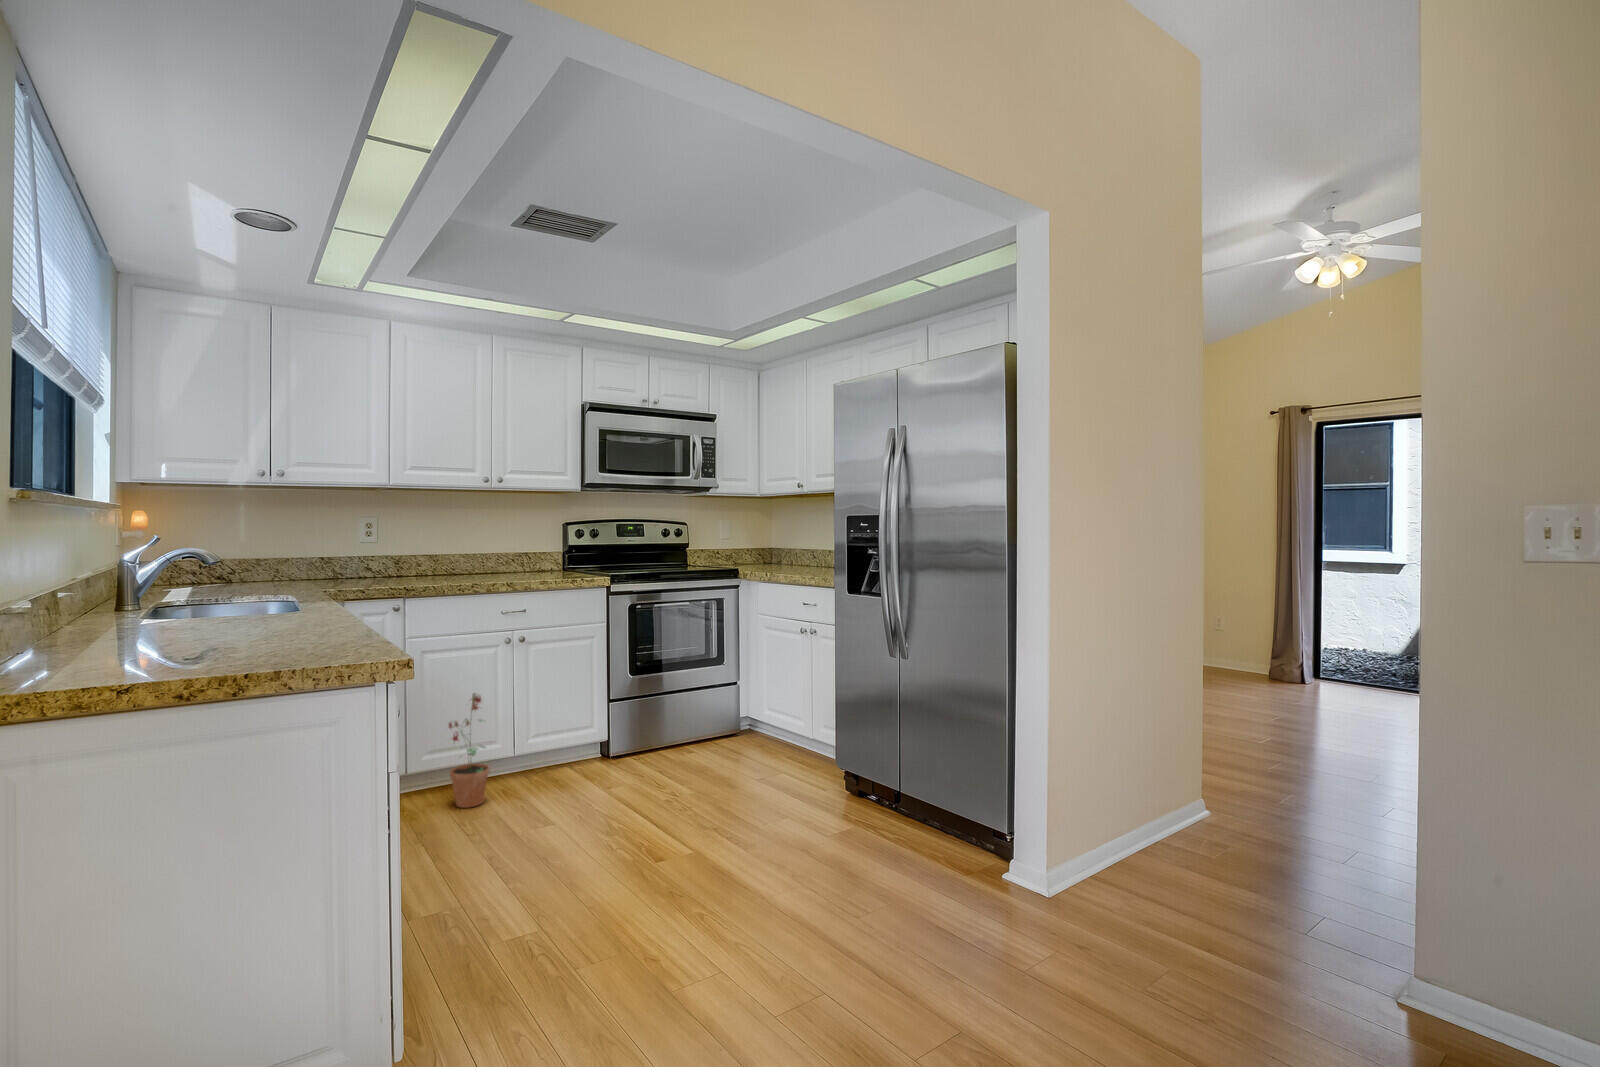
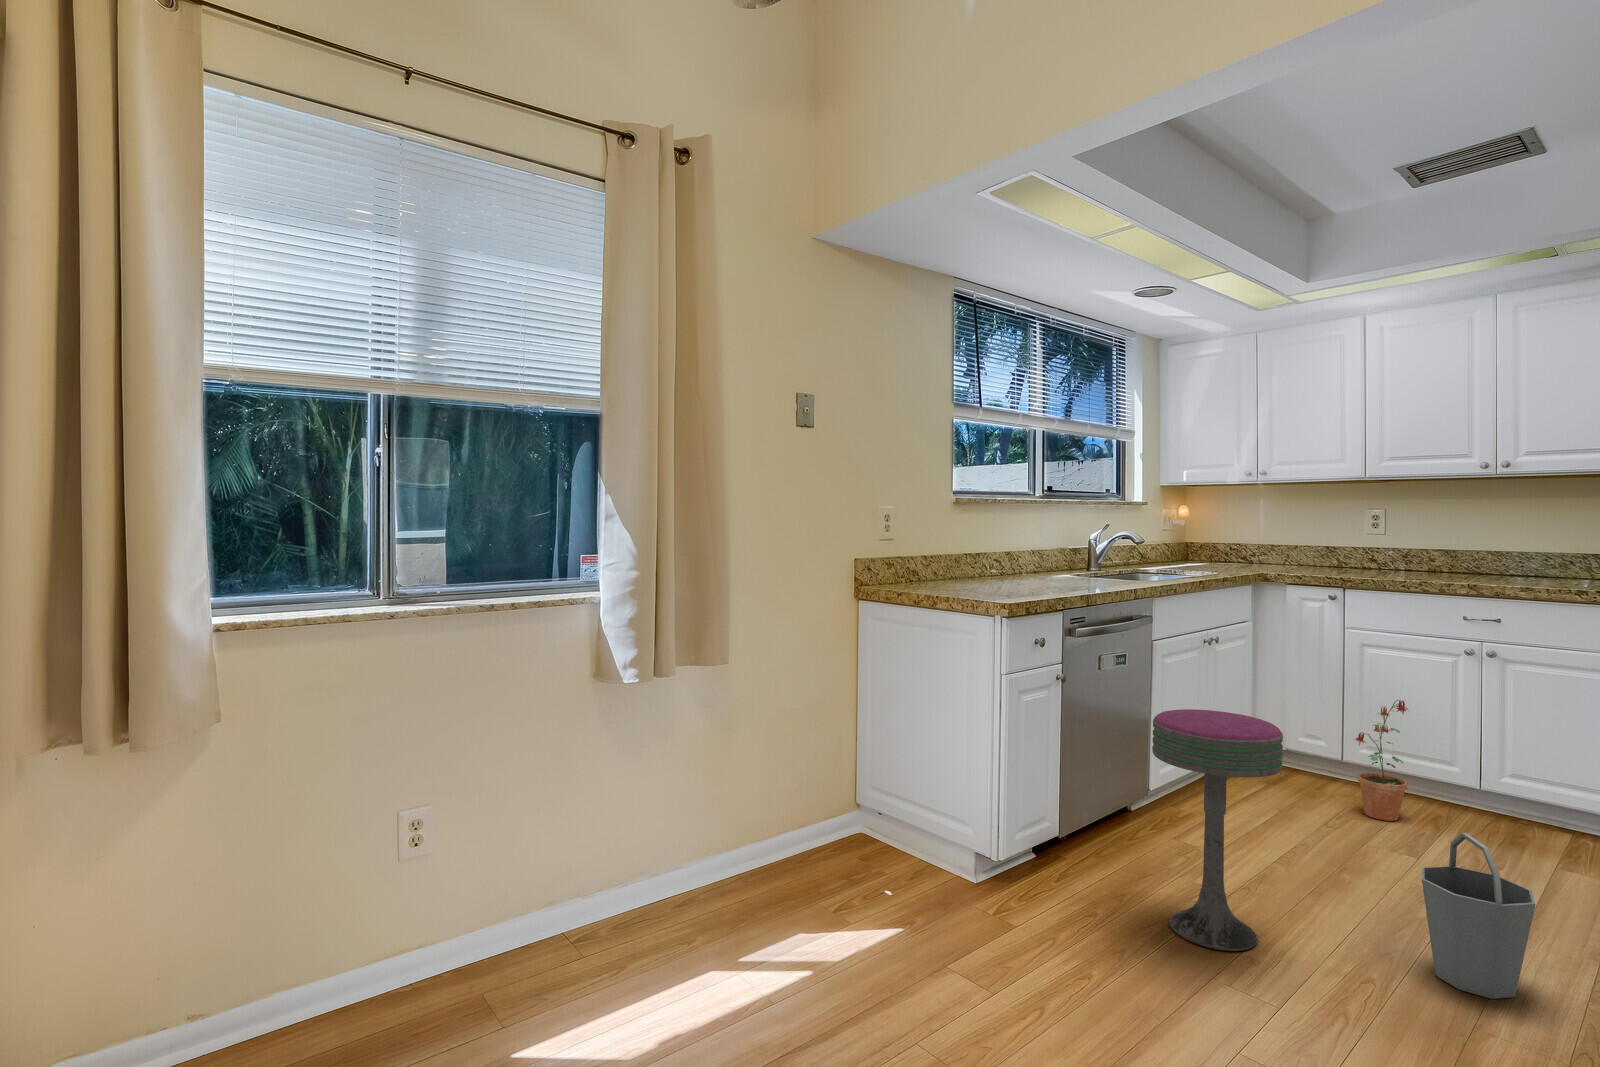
bar stool: none [513,729,638,982] -> present [1152,709,1283,951]
bucket: none [671,769,738,886] -> present [1422,833,1536,999]

